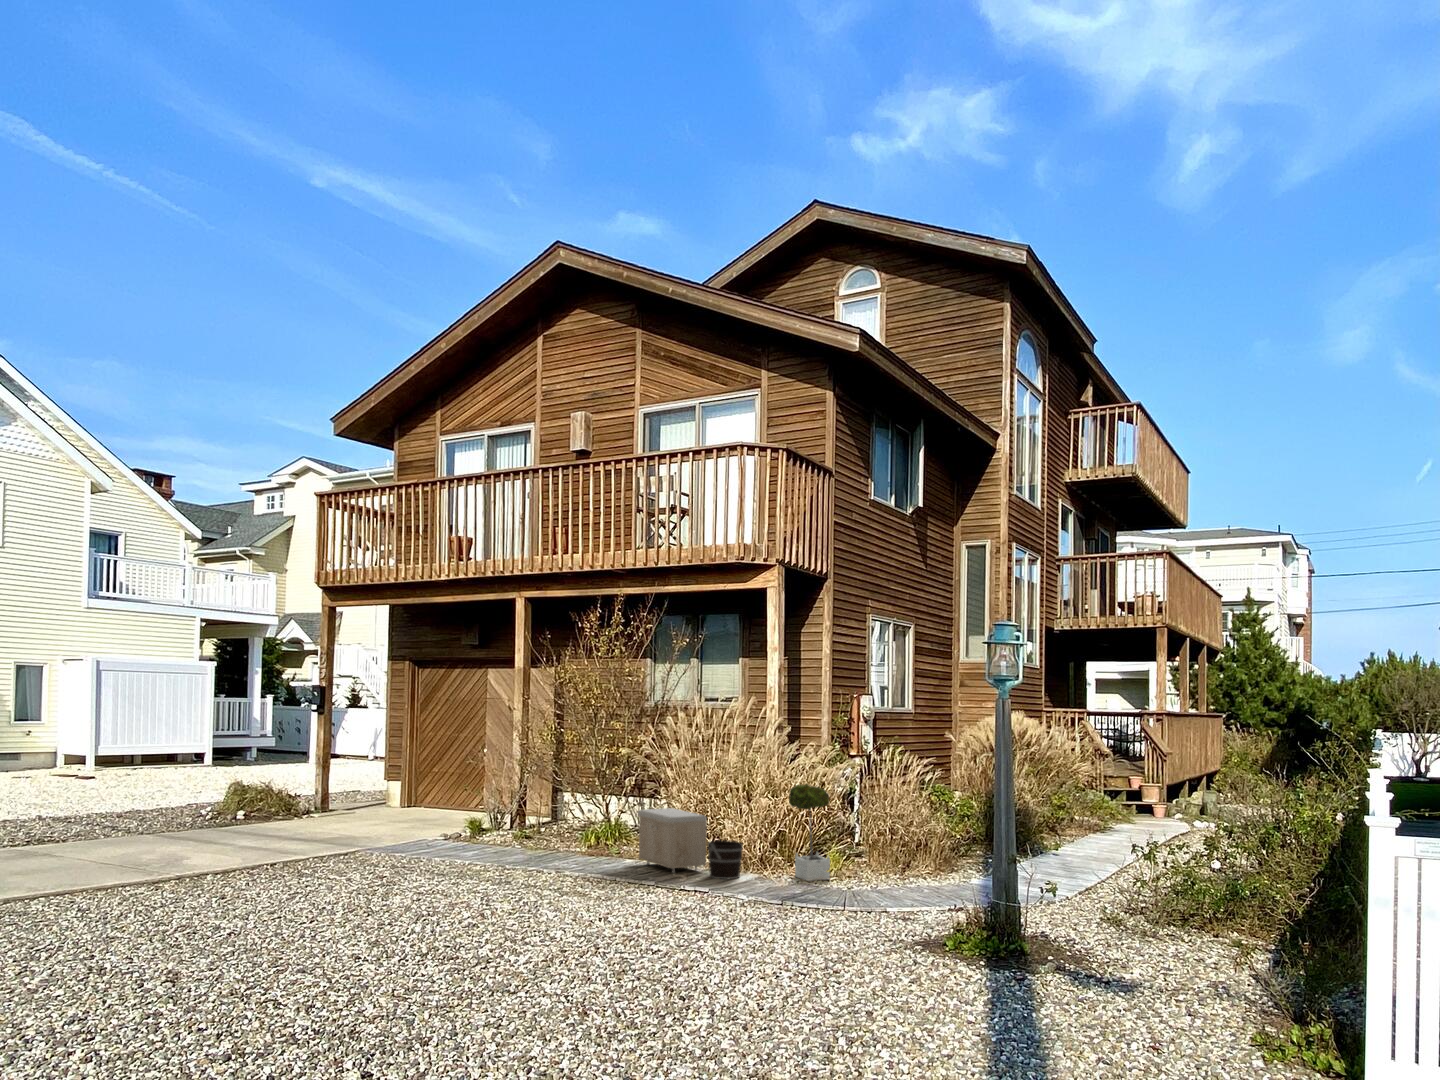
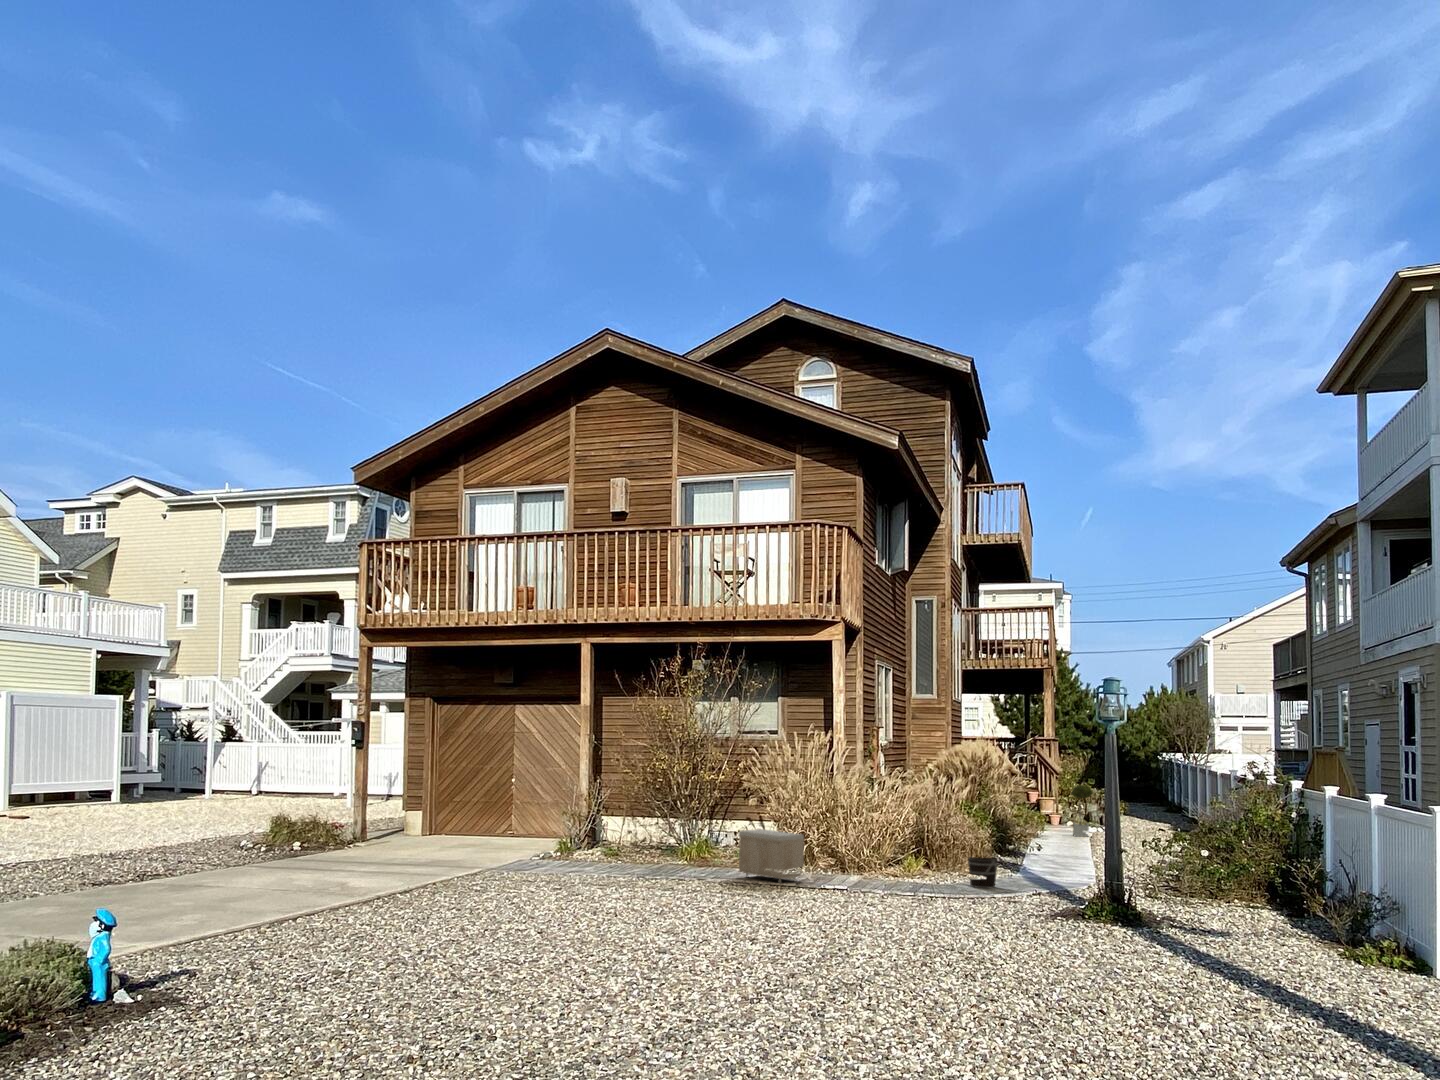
potted tree: present [789,784,830,881] -> present [1071,785,1092,837]
bucket: present [707,840,743,879] -> present [968,856,997,888]

